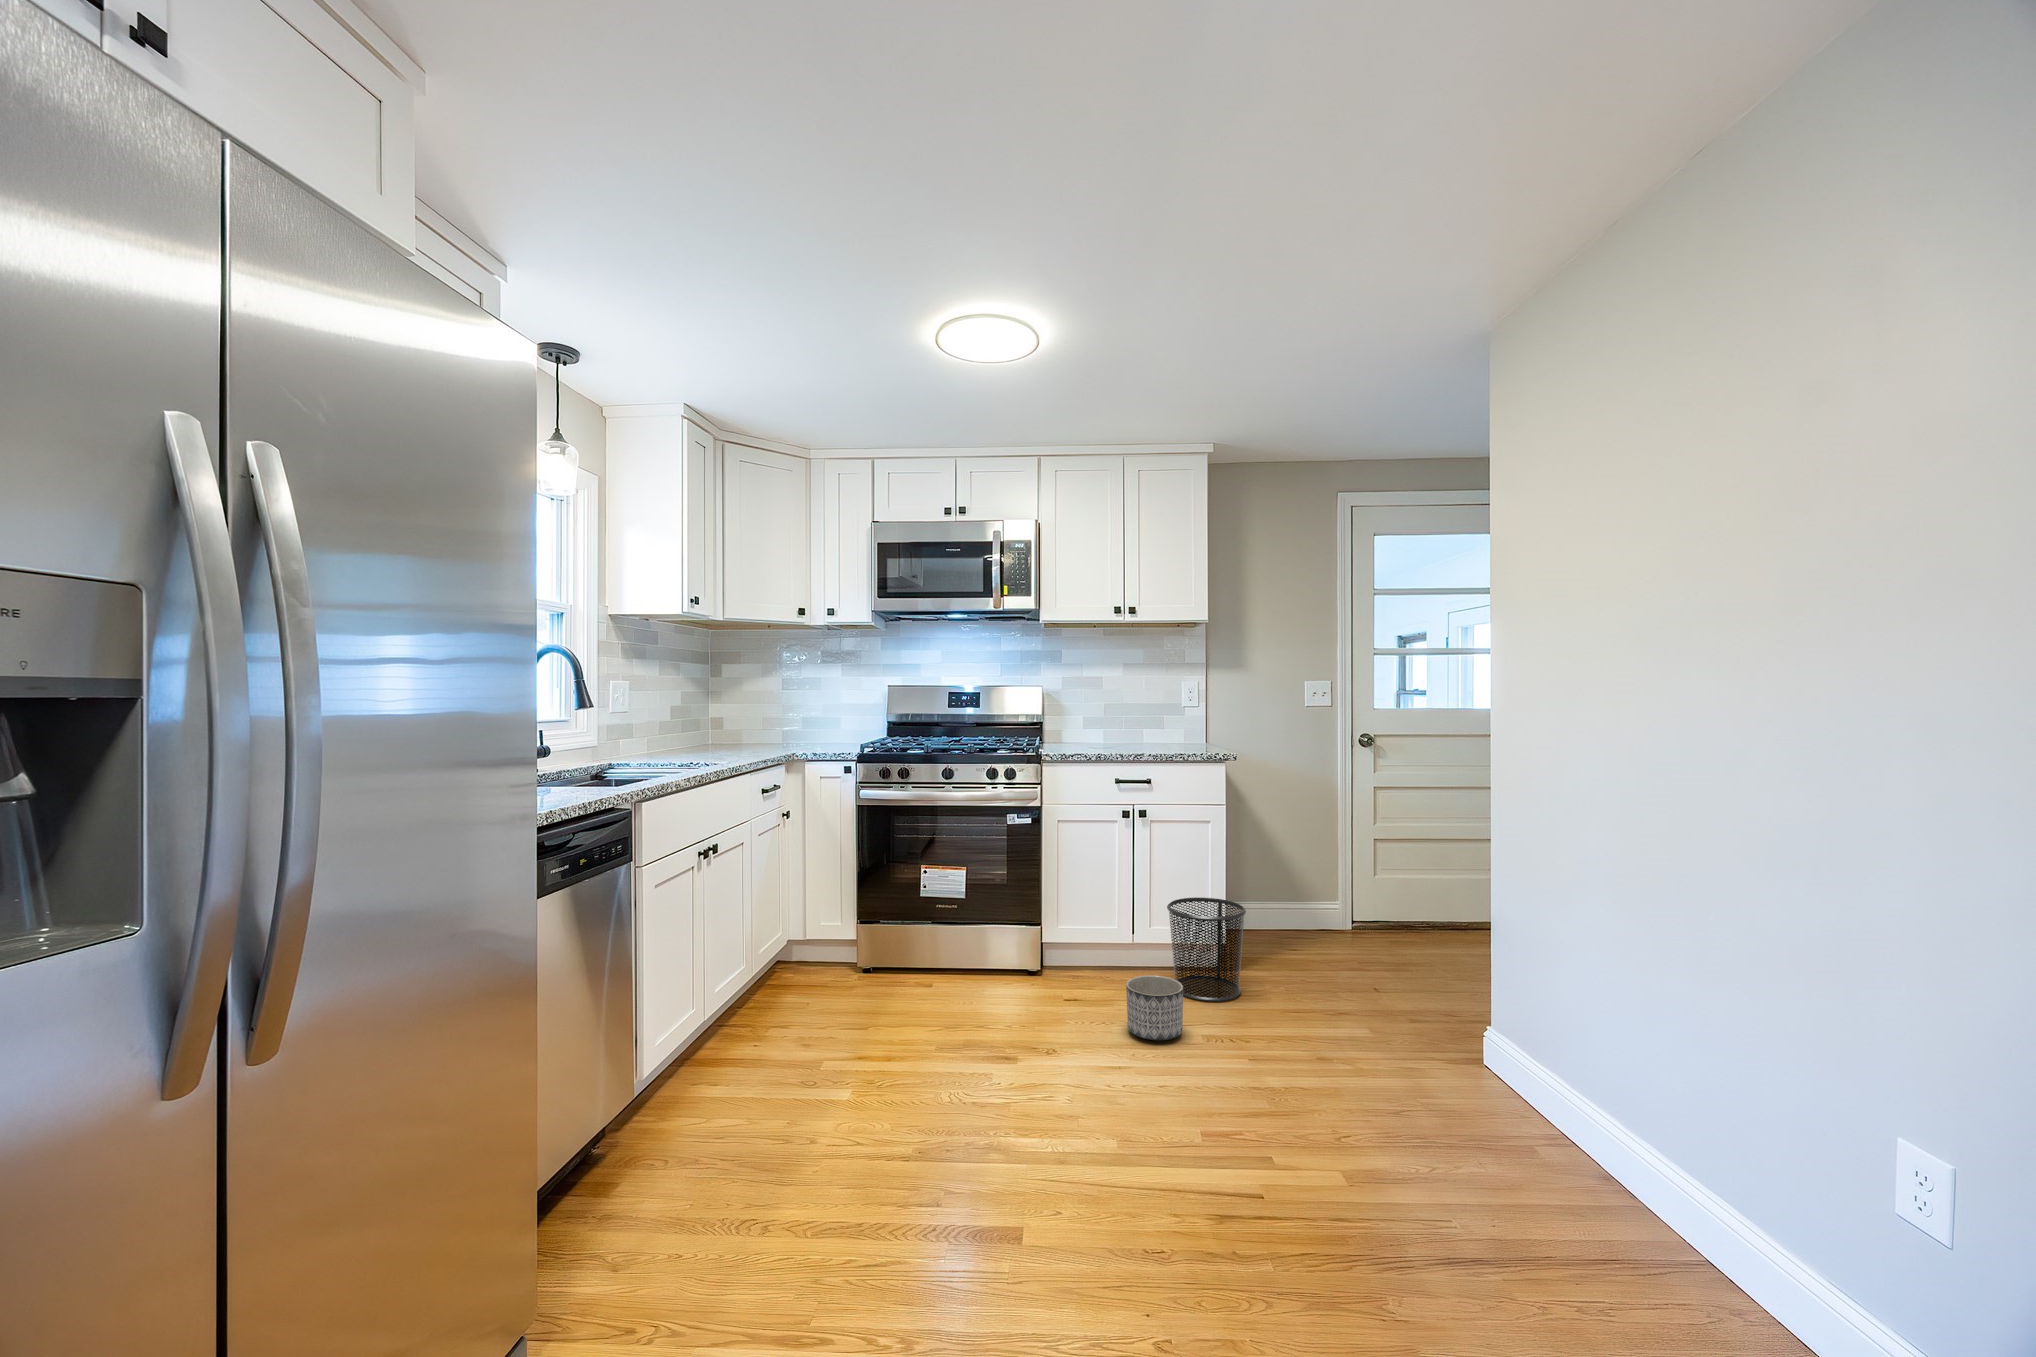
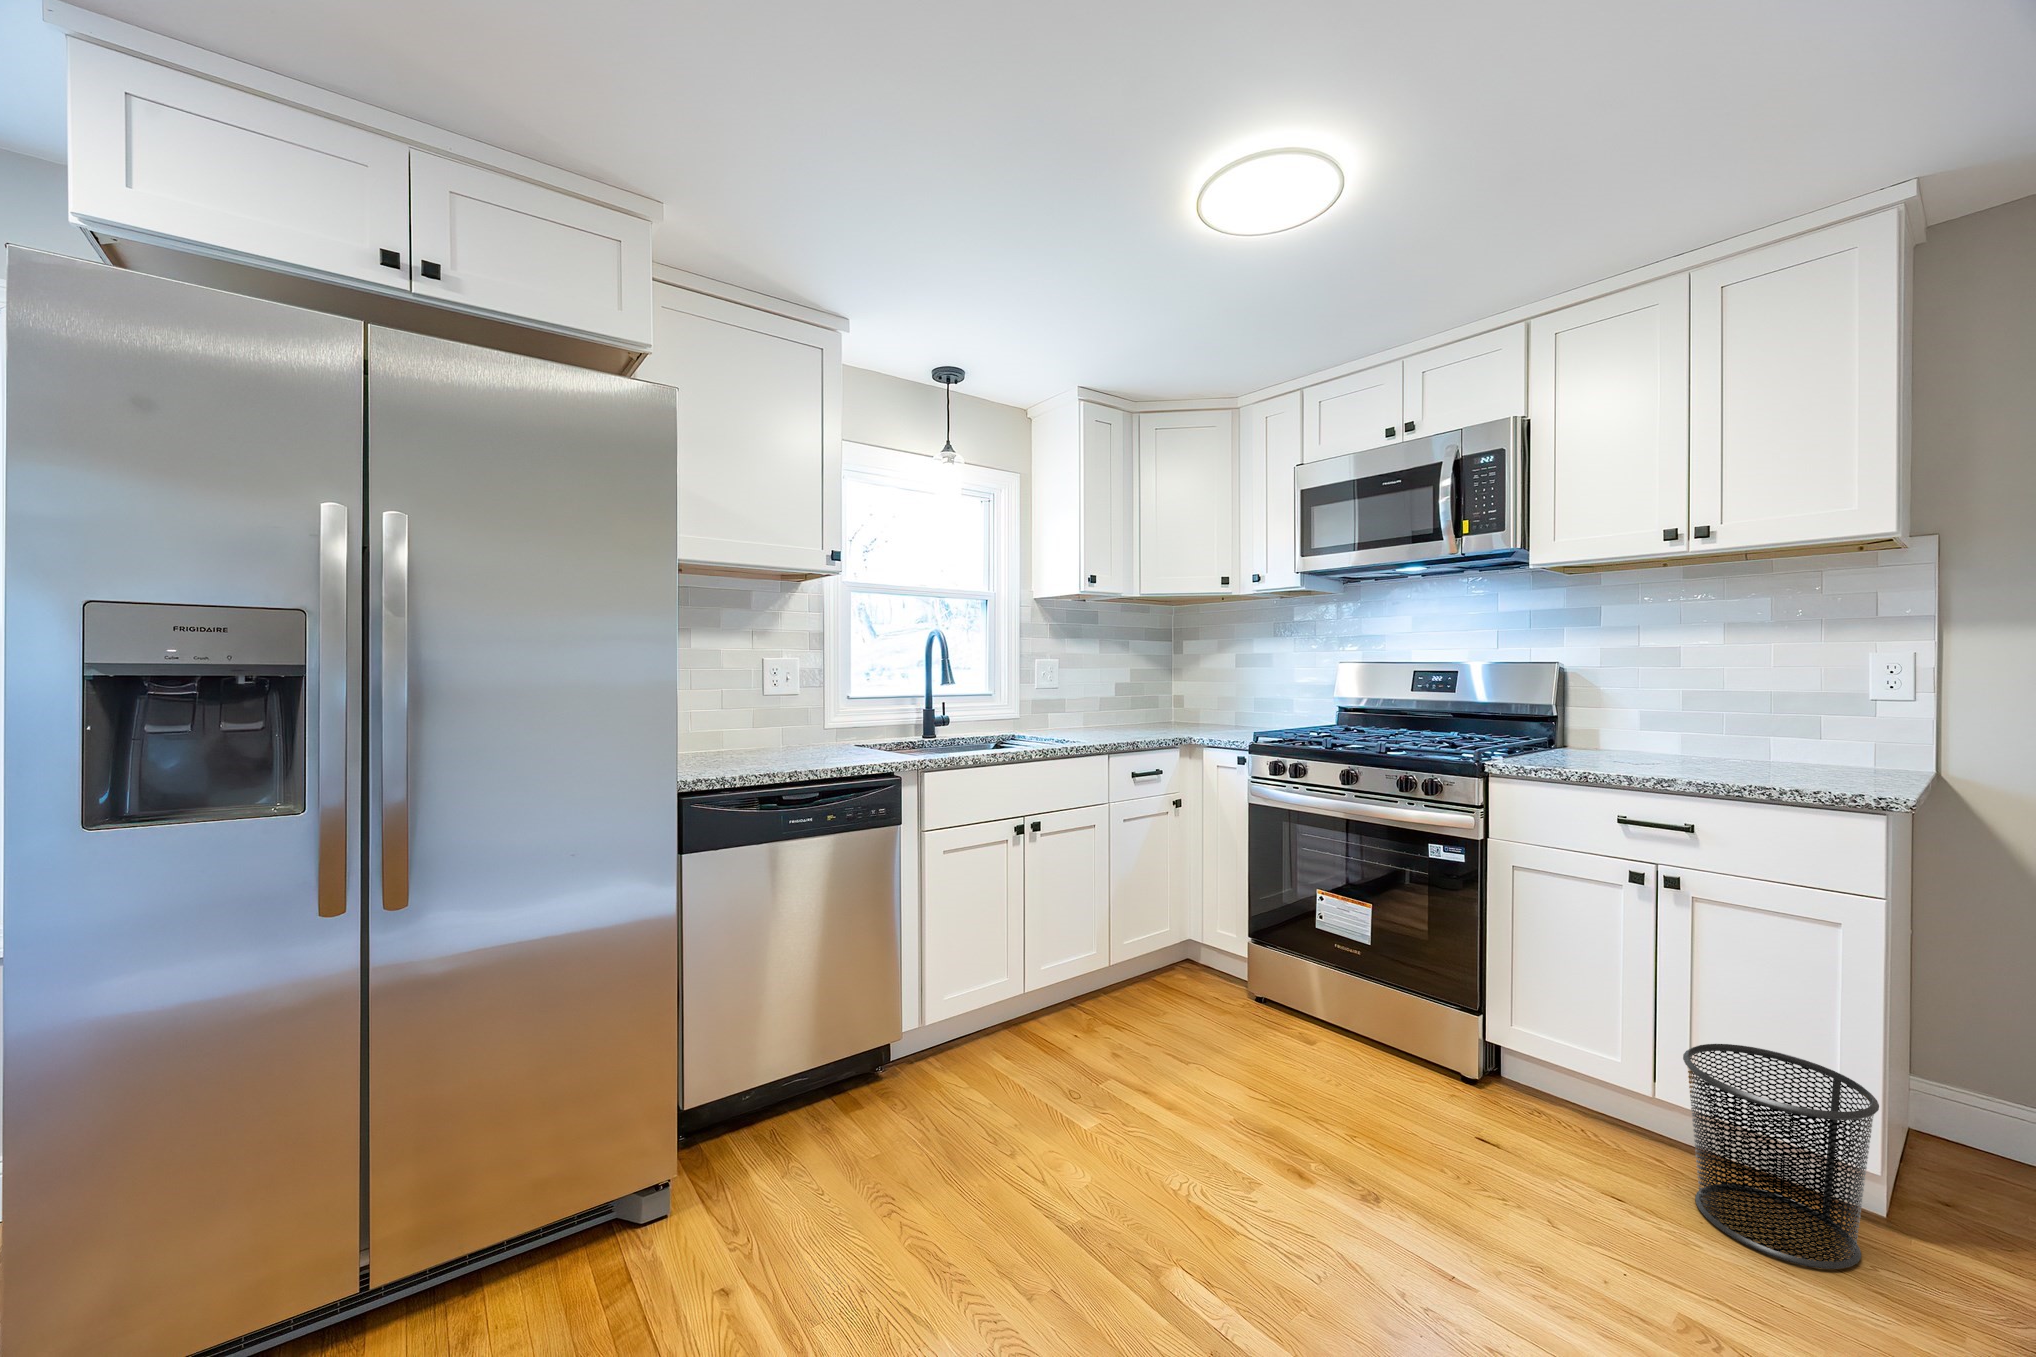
planter: present [1126,975,1183,1040] -> none [1508,1139,1621,1270]

